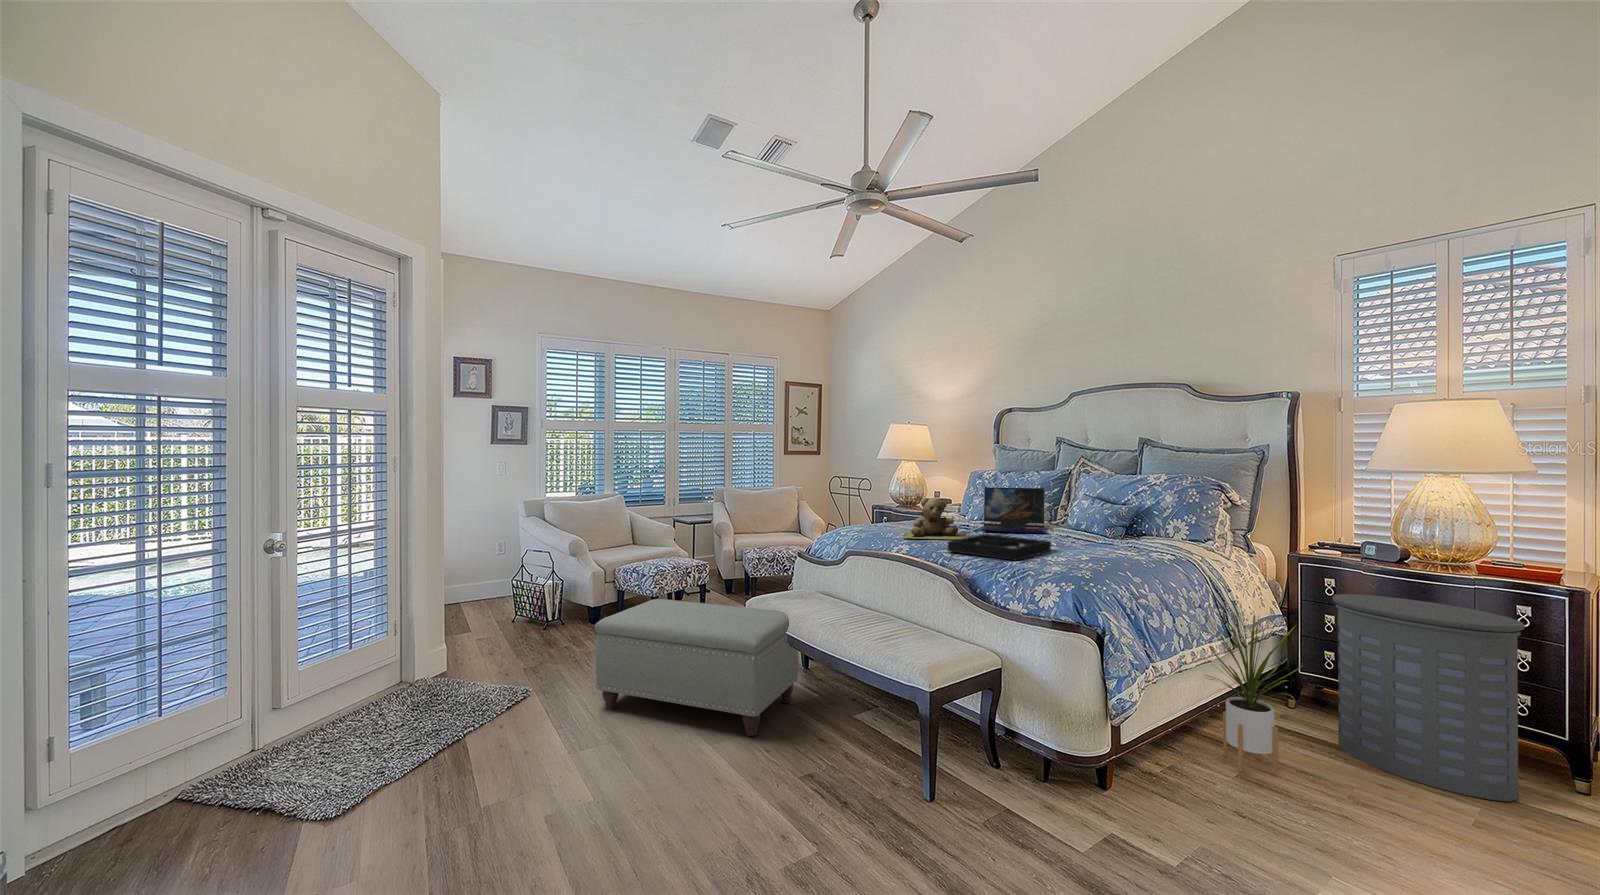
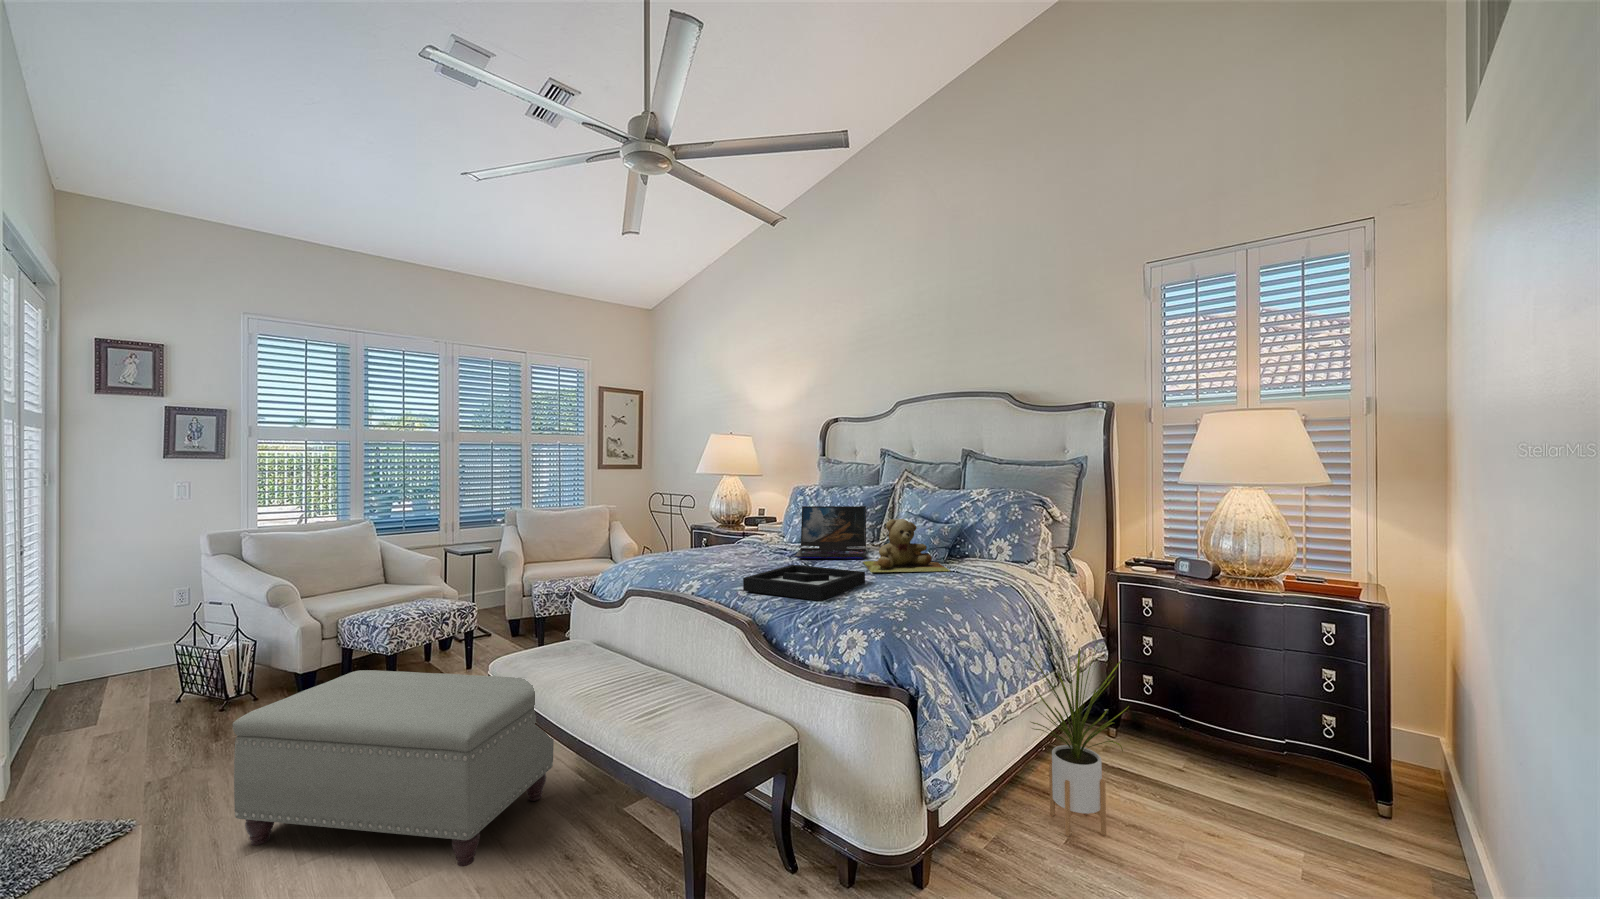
teddy bear: present [904,498,967,539] -> present [863,519,950,572]
laundry hamper: present [1333,594,1525,802] -> none [1154,617,1333,839]

